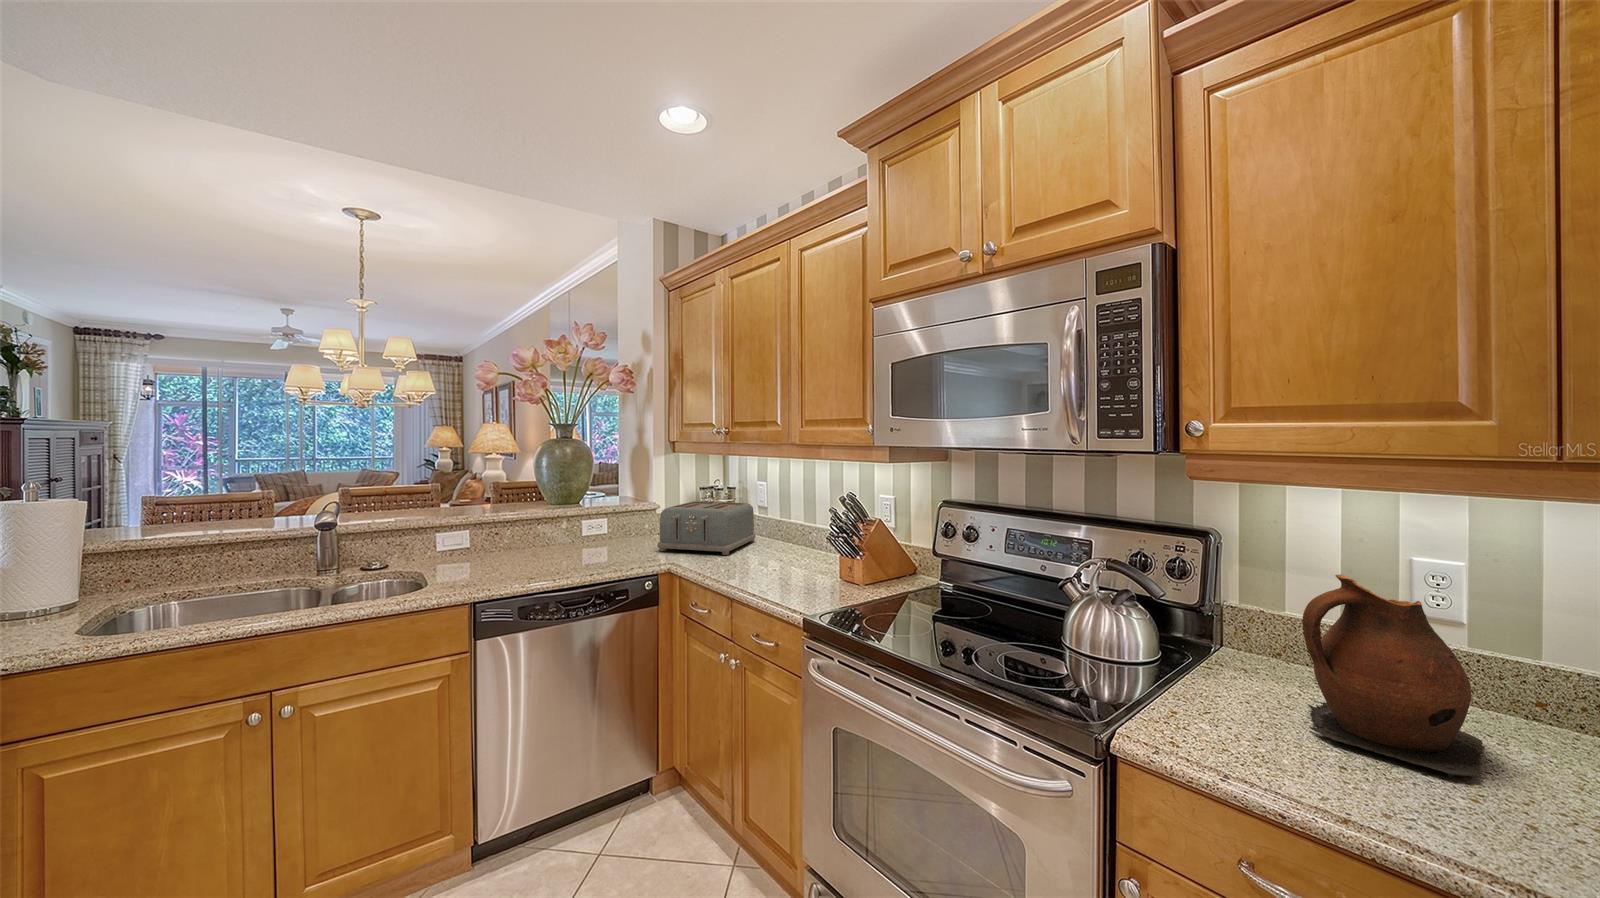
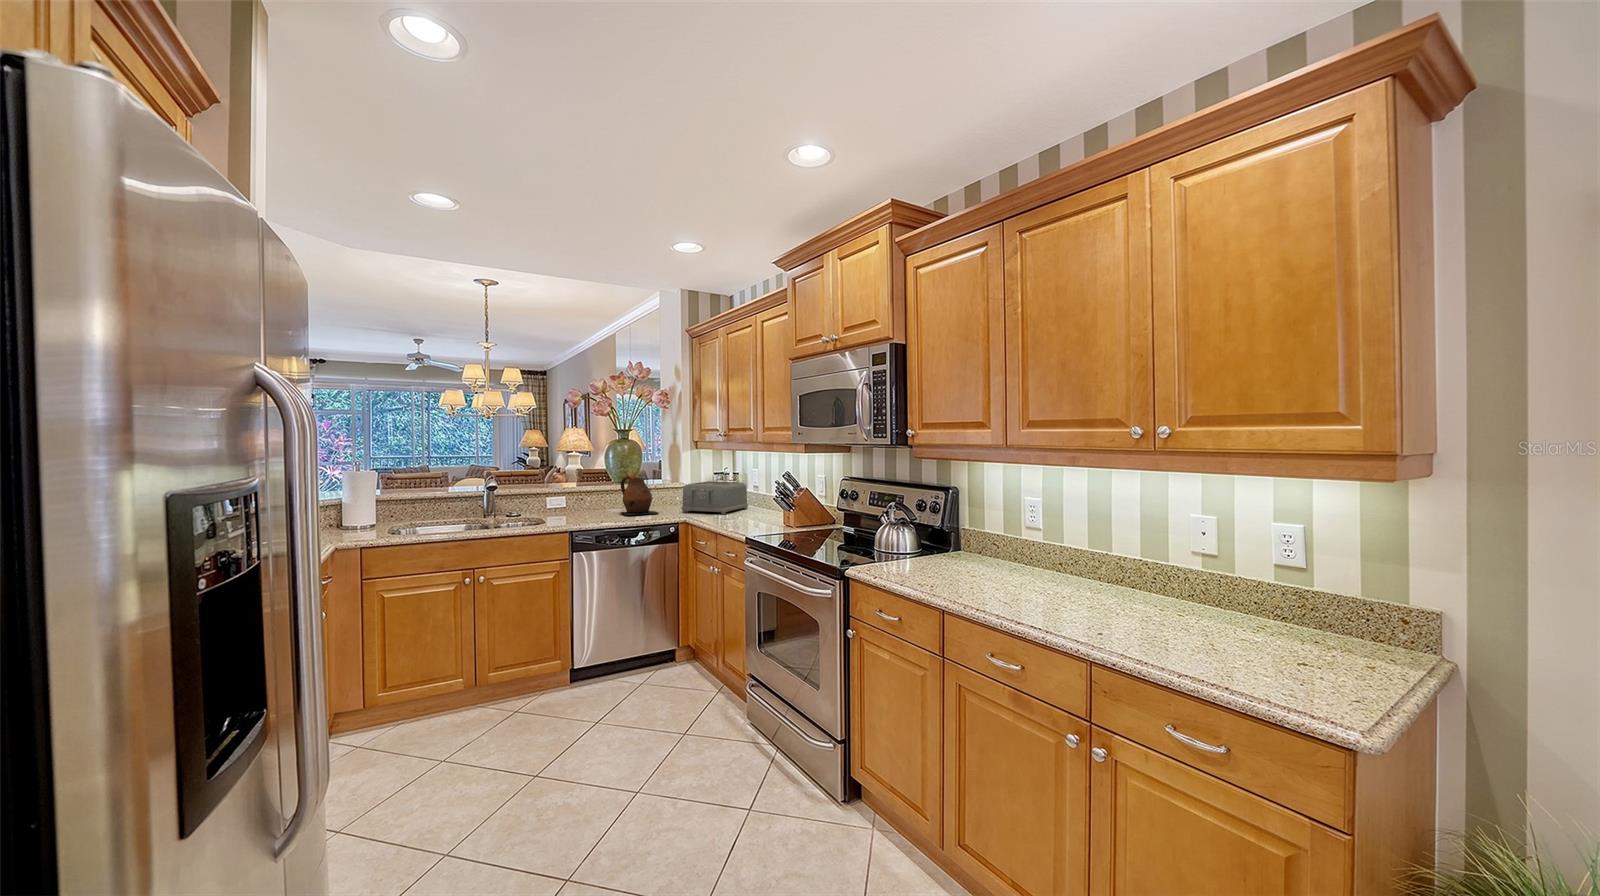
ceramic pitcher: present [1302,575,1482,778] -> present [620,472,658,515]

